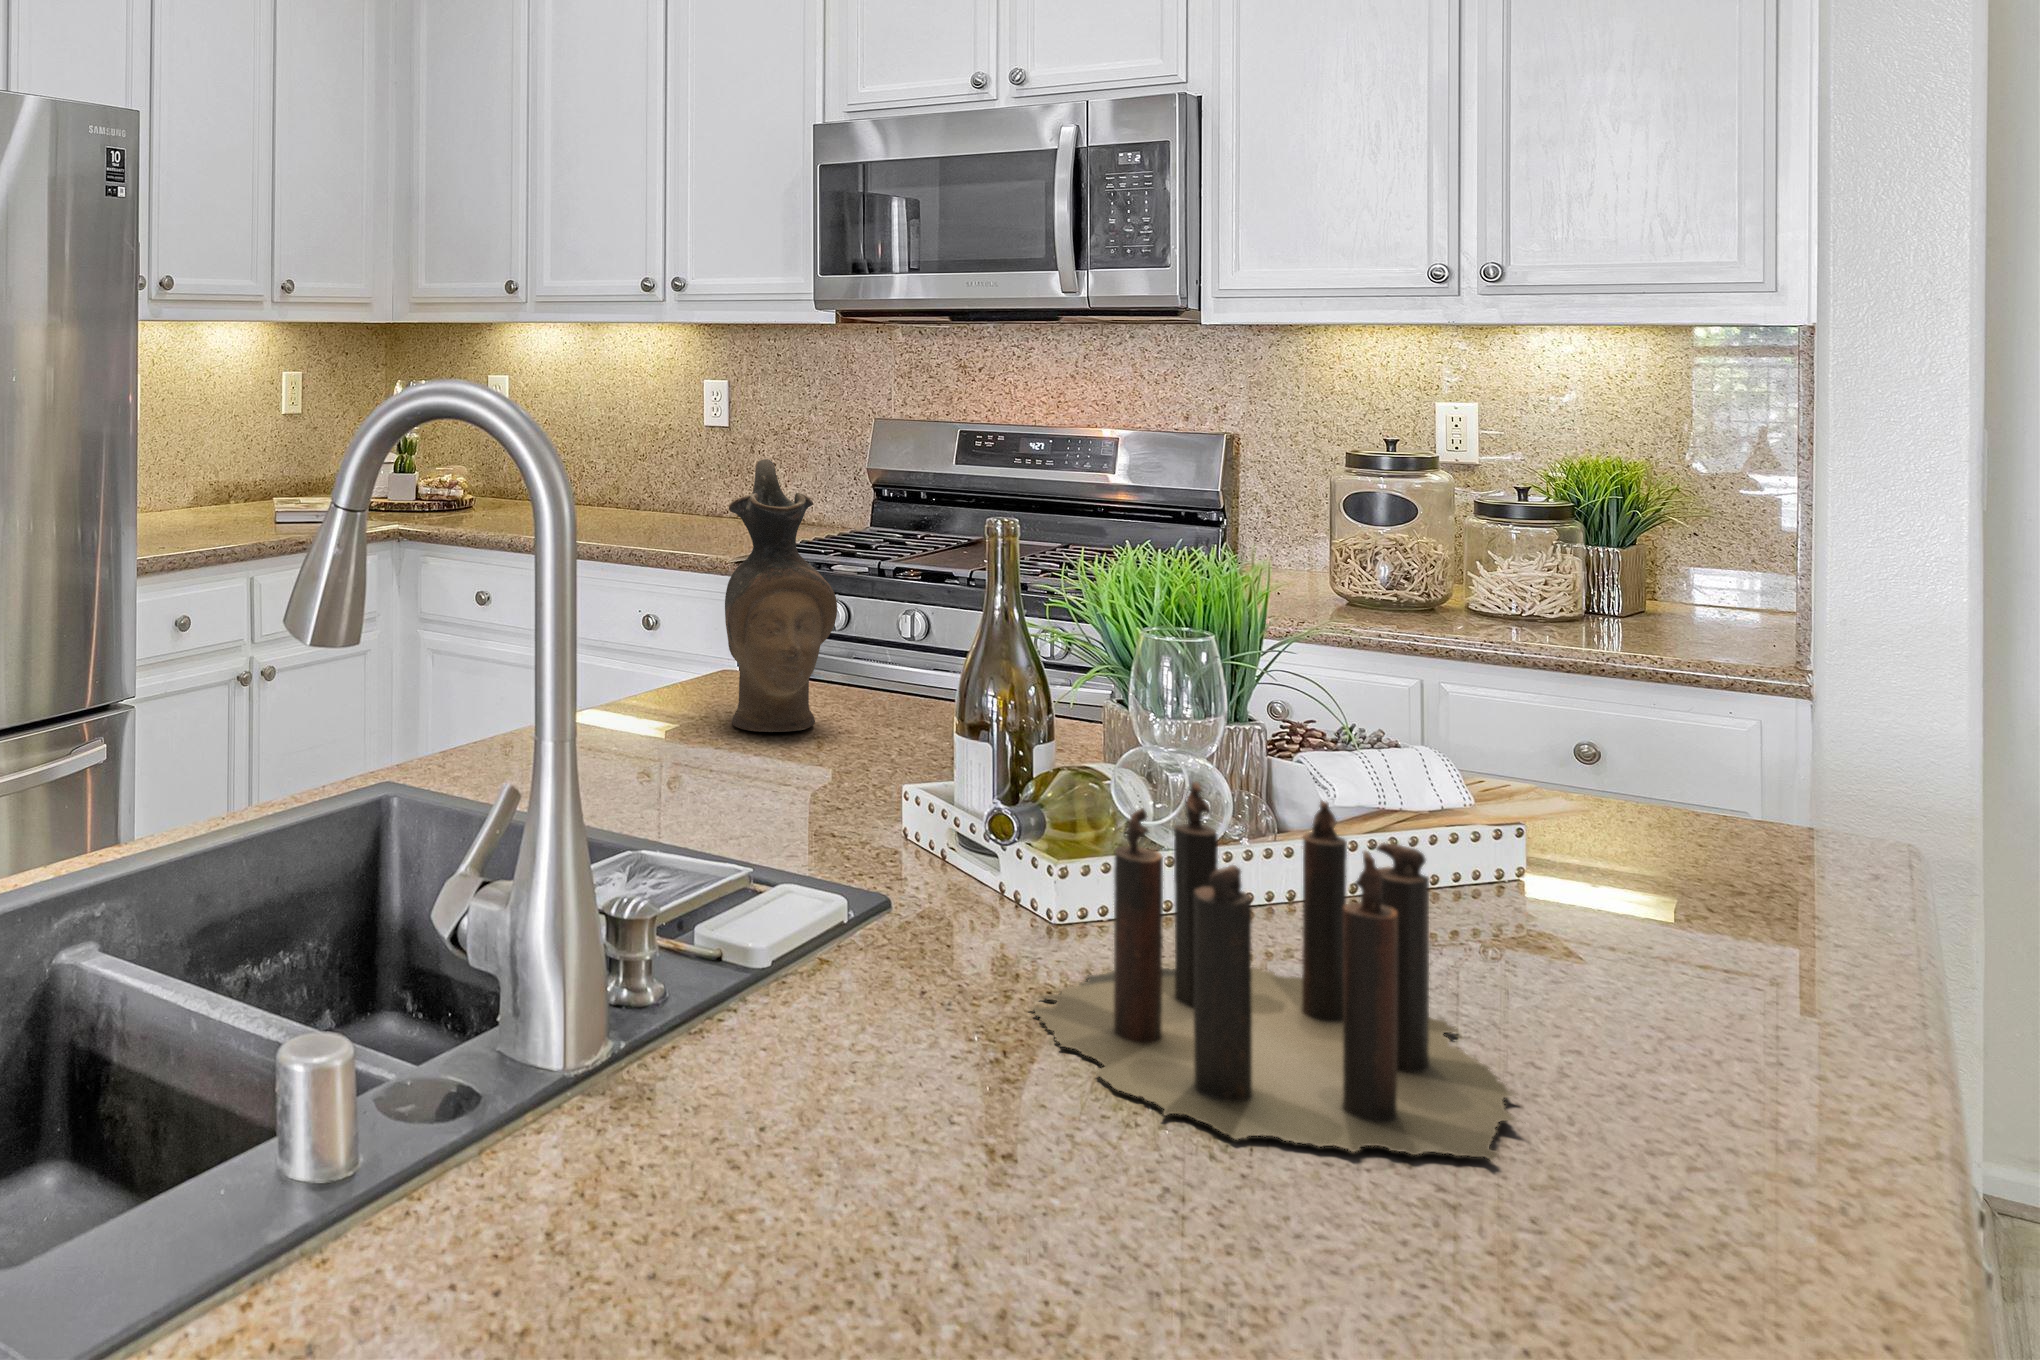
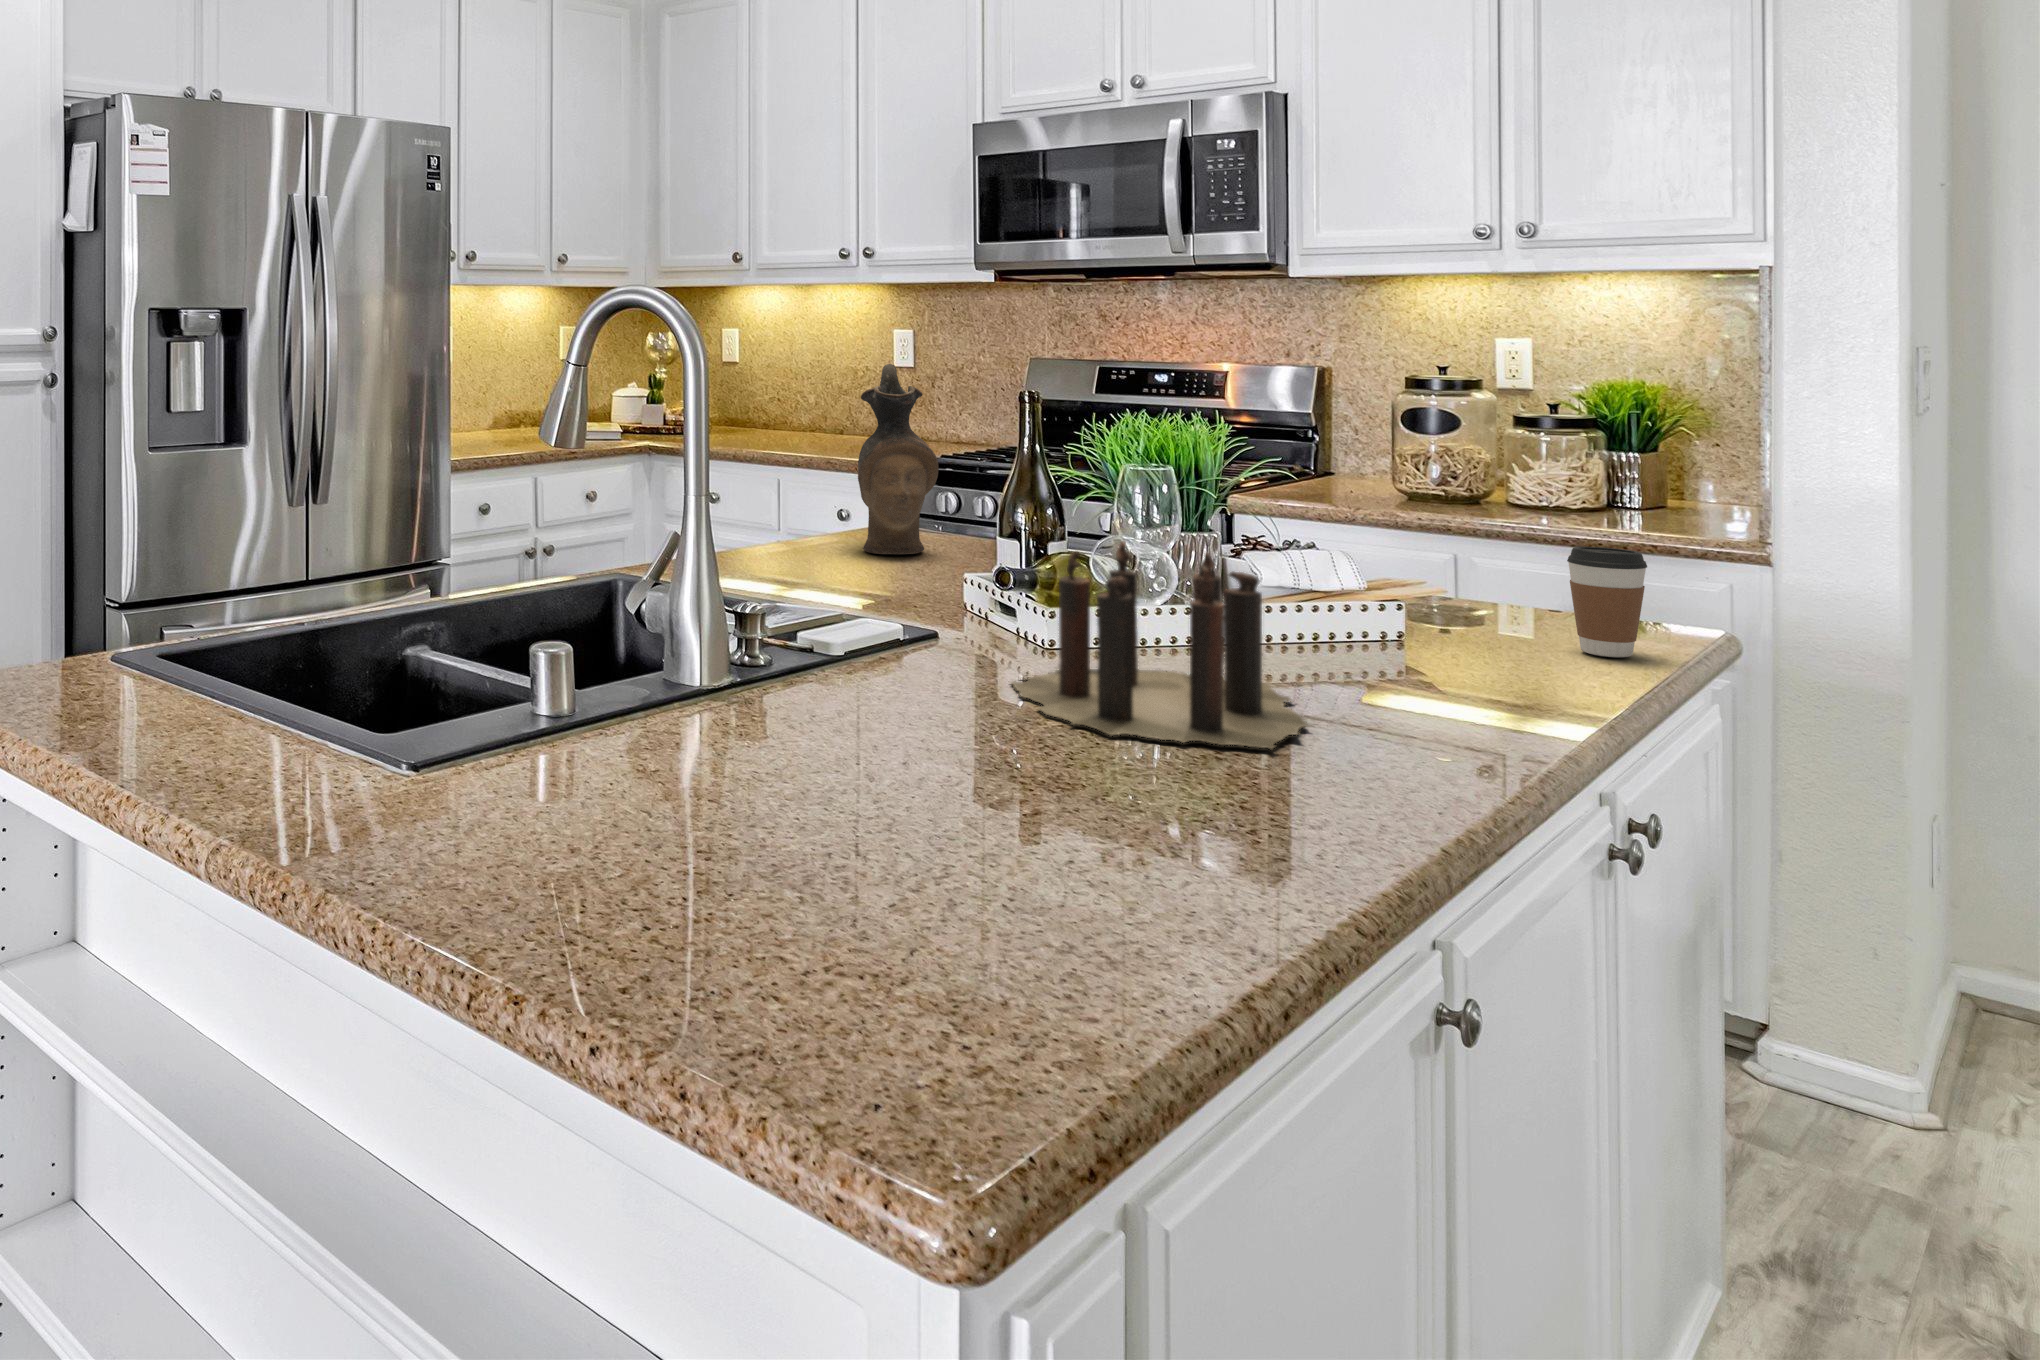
coffee cup: none [1731,742,1843,902] -> present [1567,547,1647,657]

